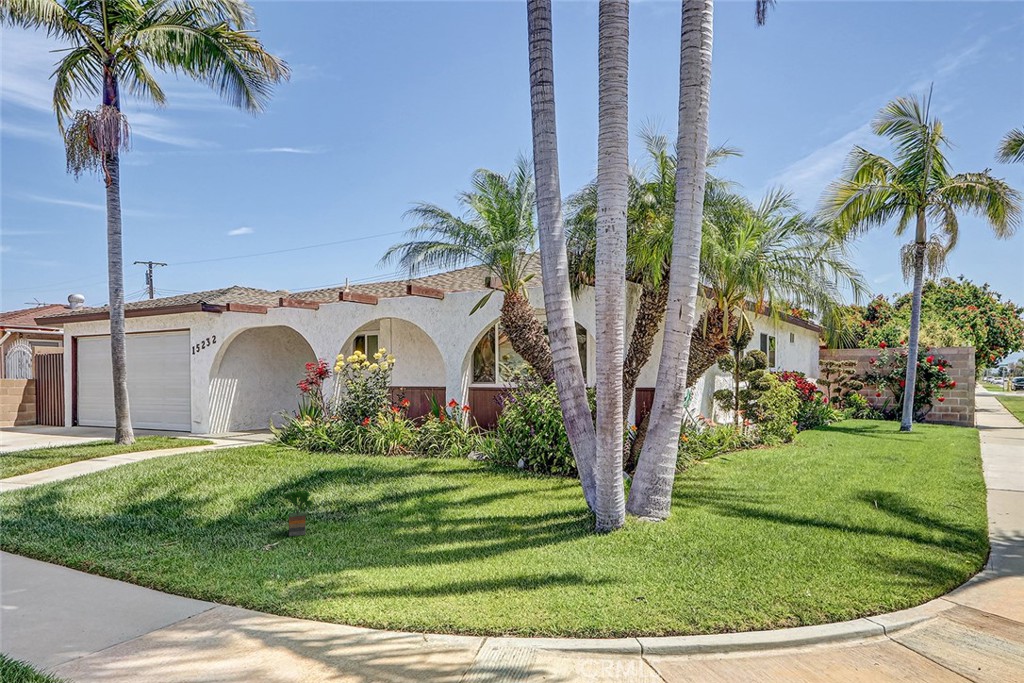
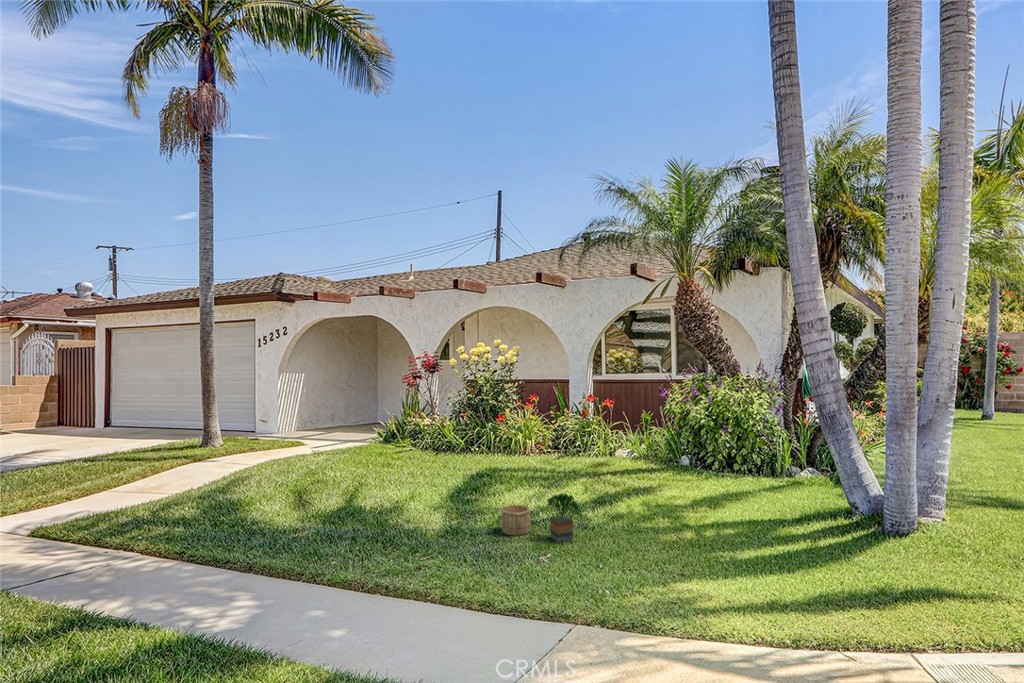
wooden bucket: none [251,500,282,529] -> present [501,505,531,536]

